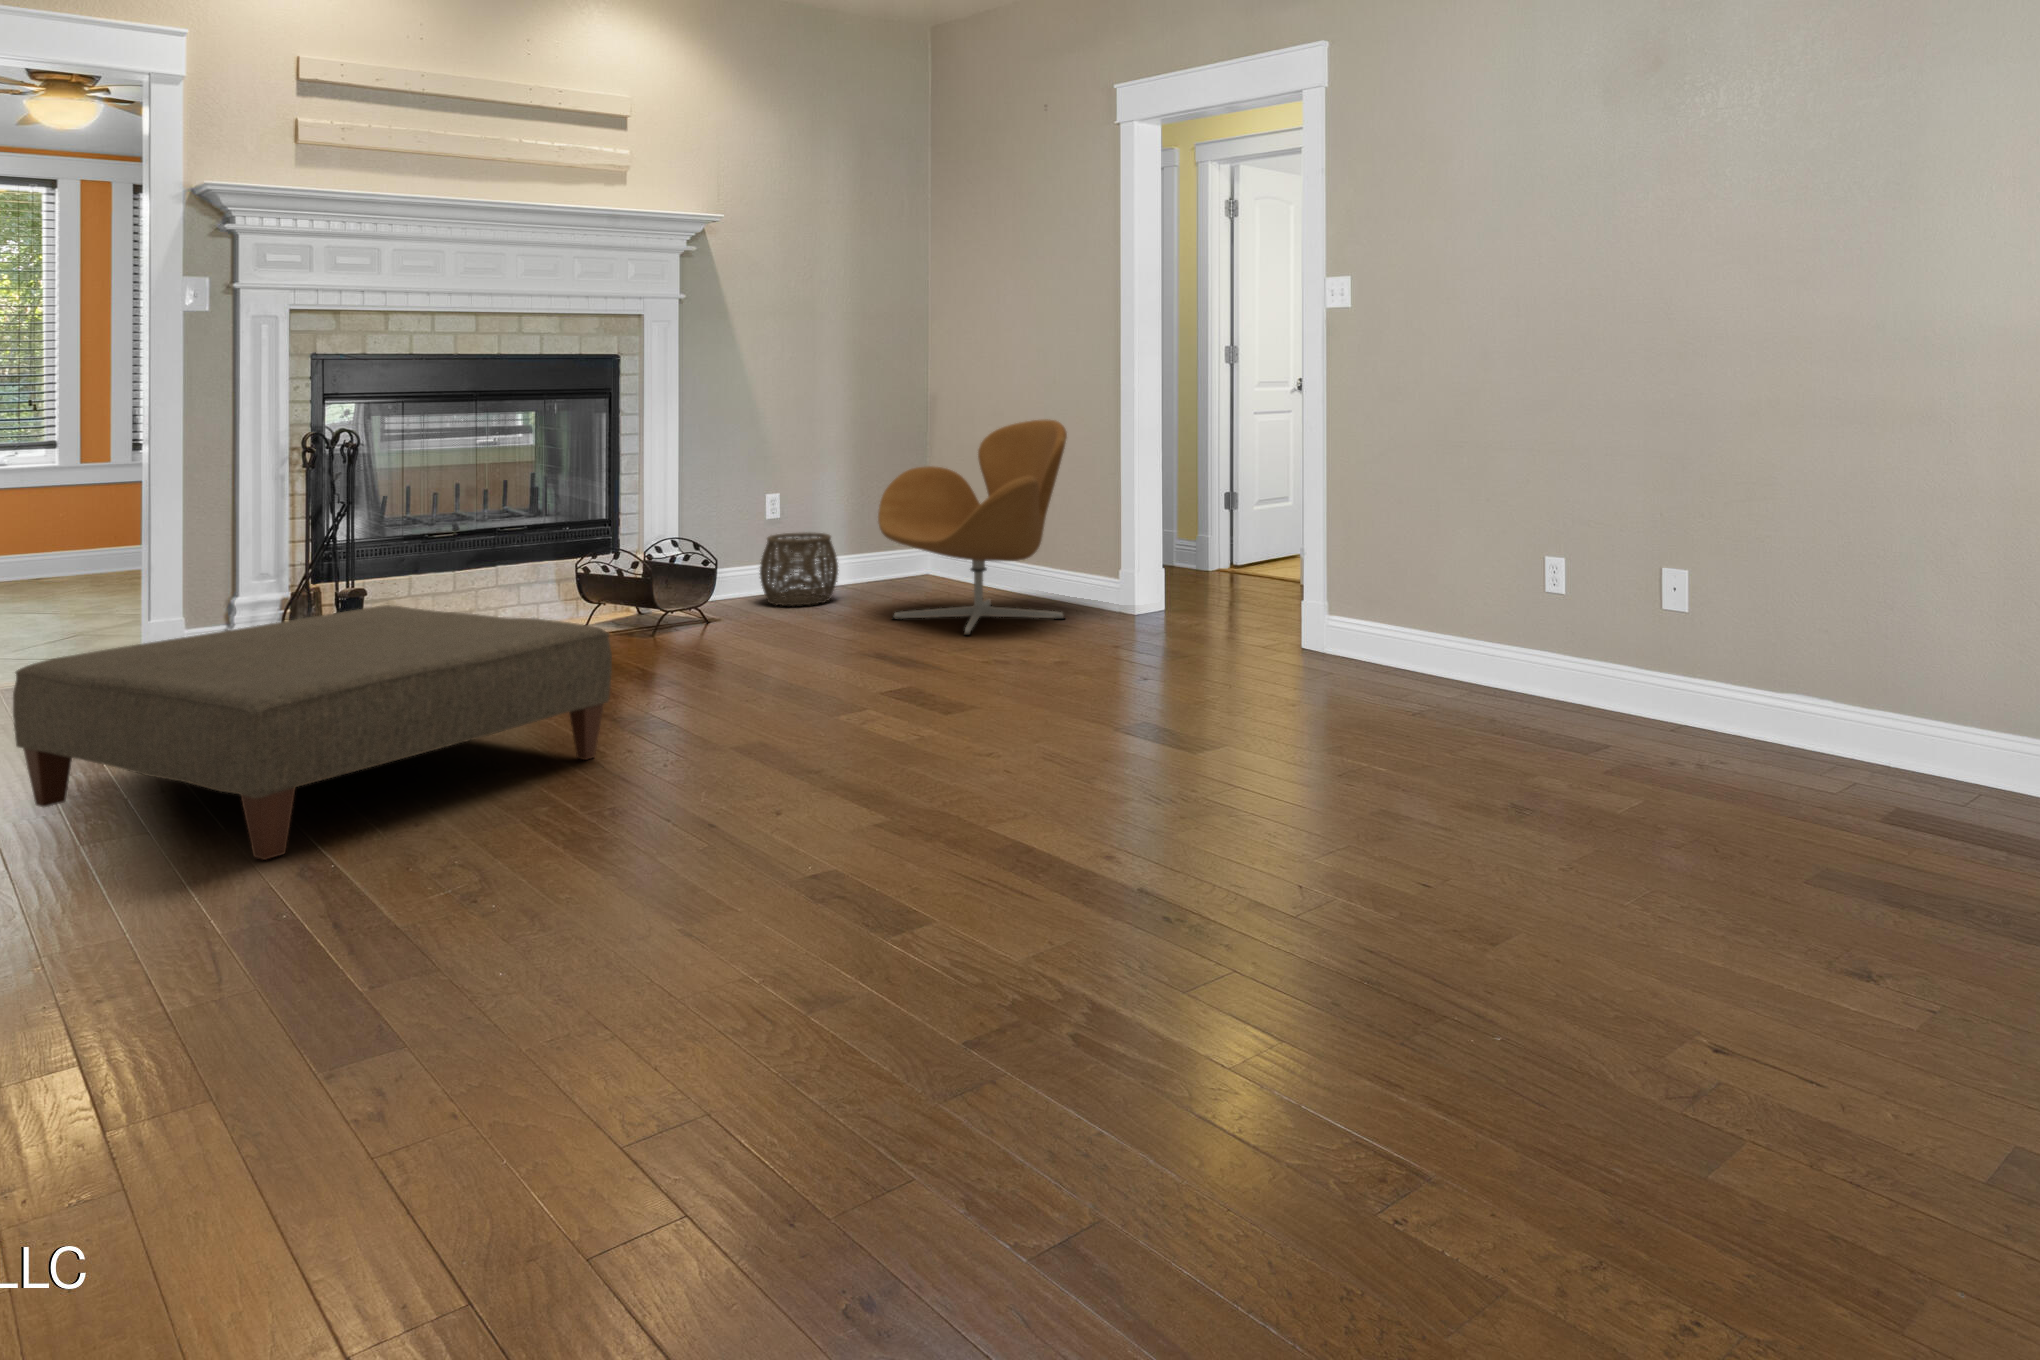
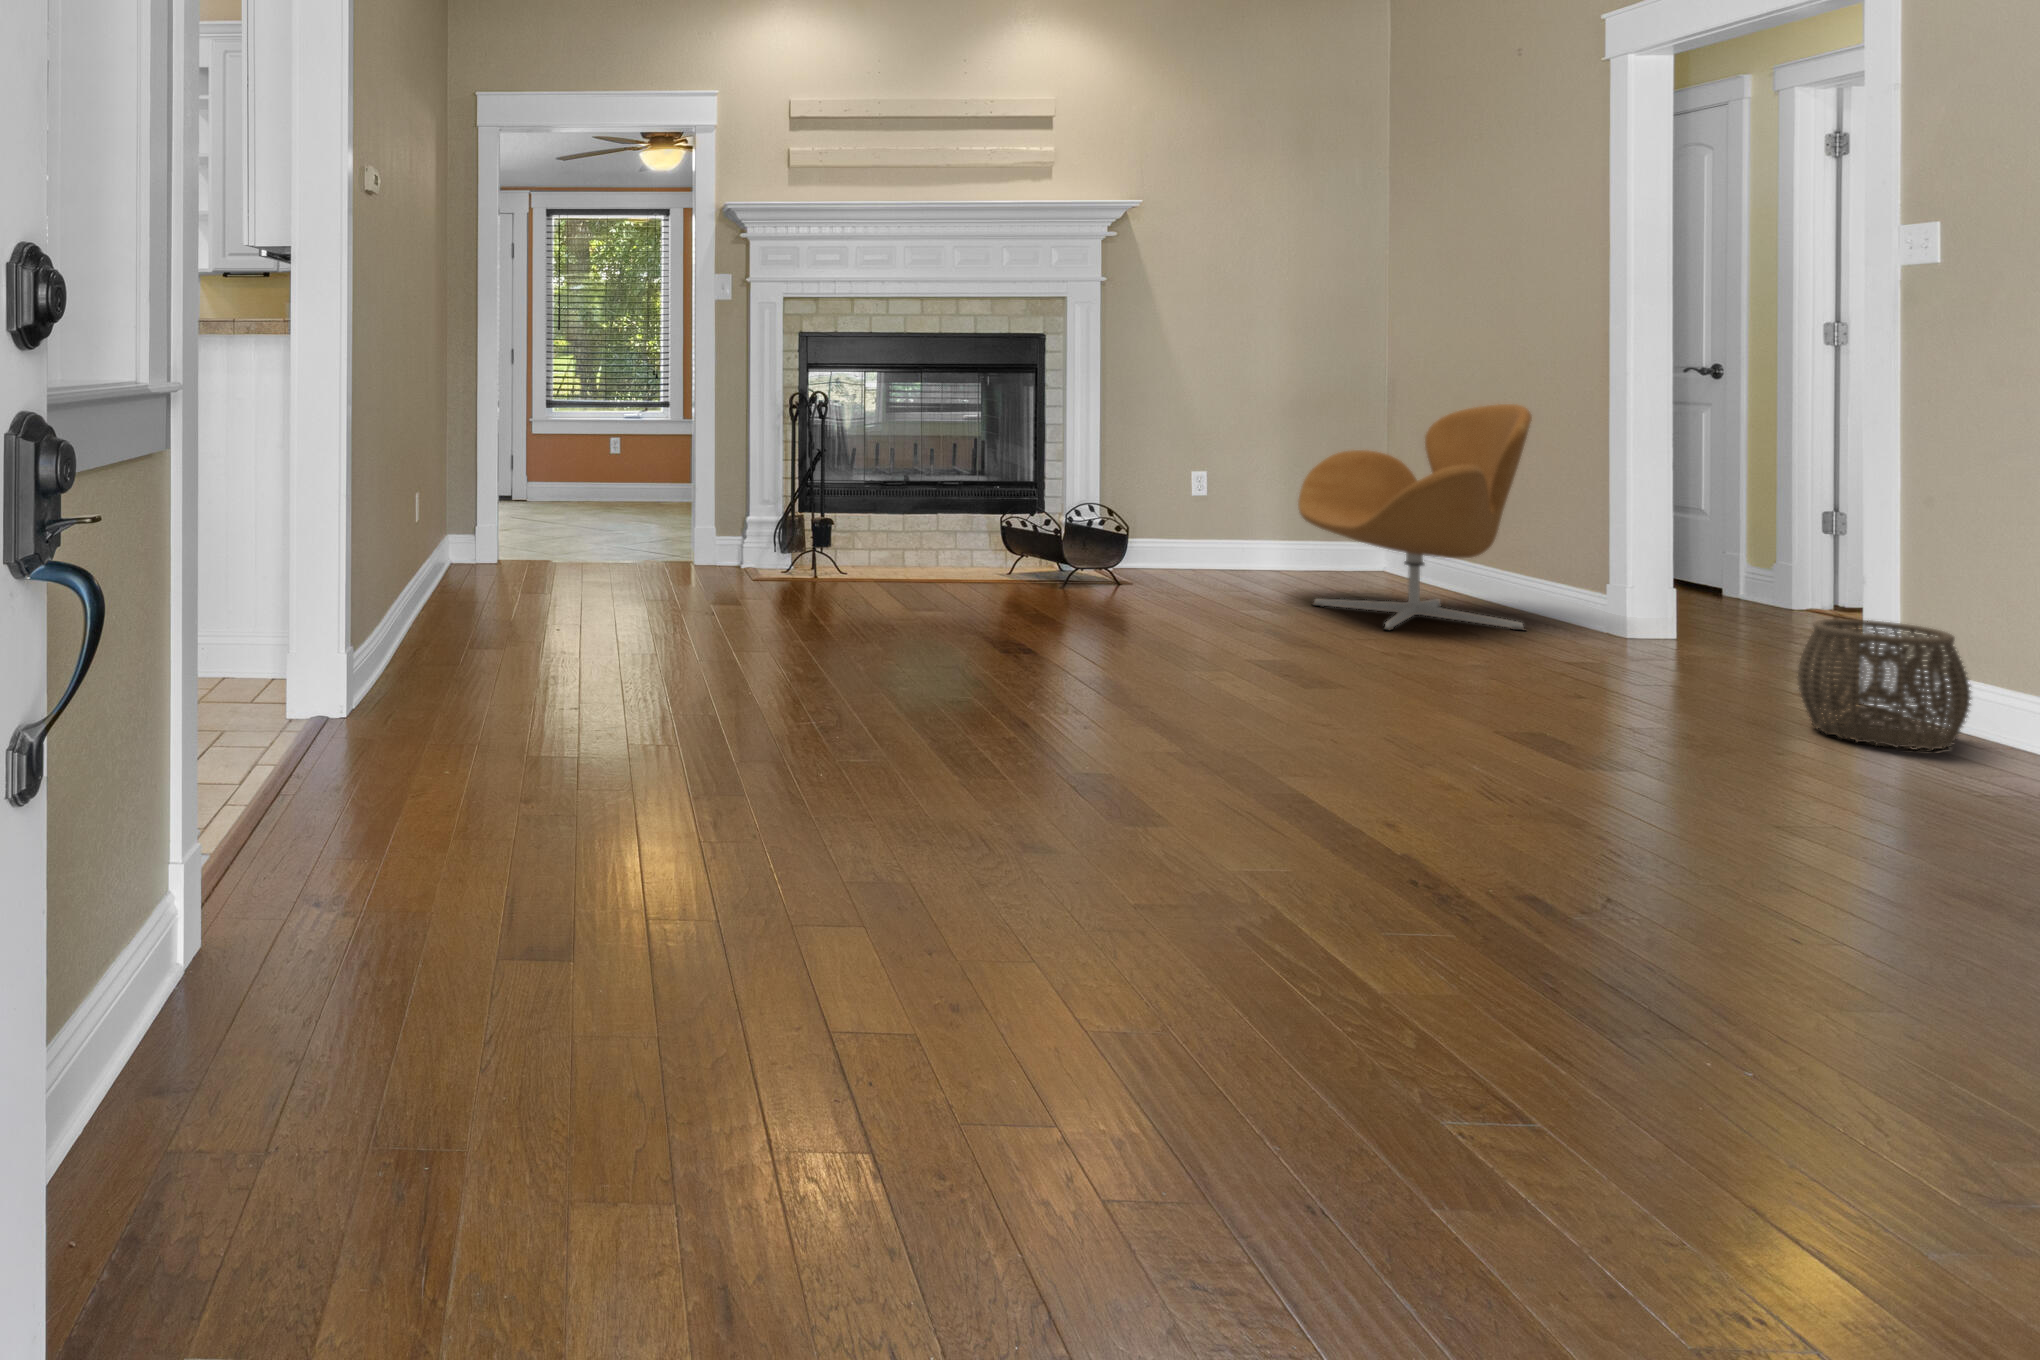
woven basket: present [760,532,838,606] -> present [1797,619,1971,750]
ottoman: present [13,605,612,860] -> none [588,531,975,695]

